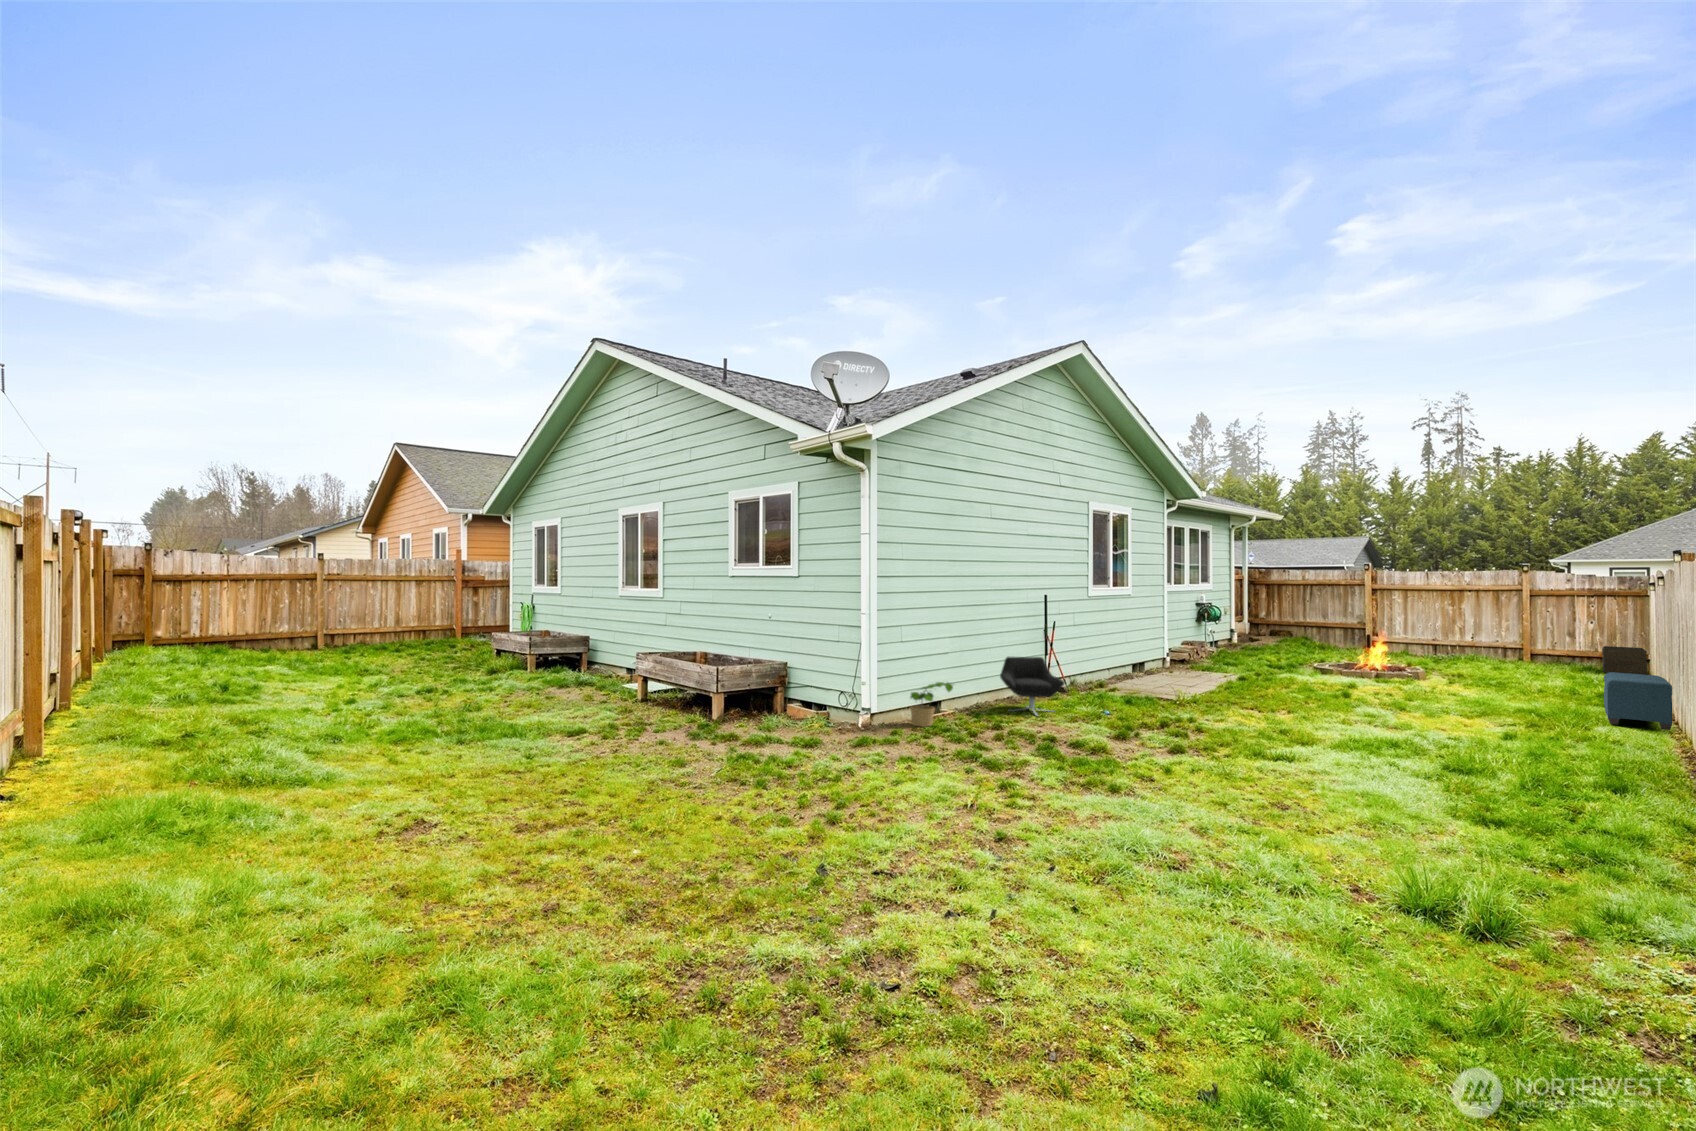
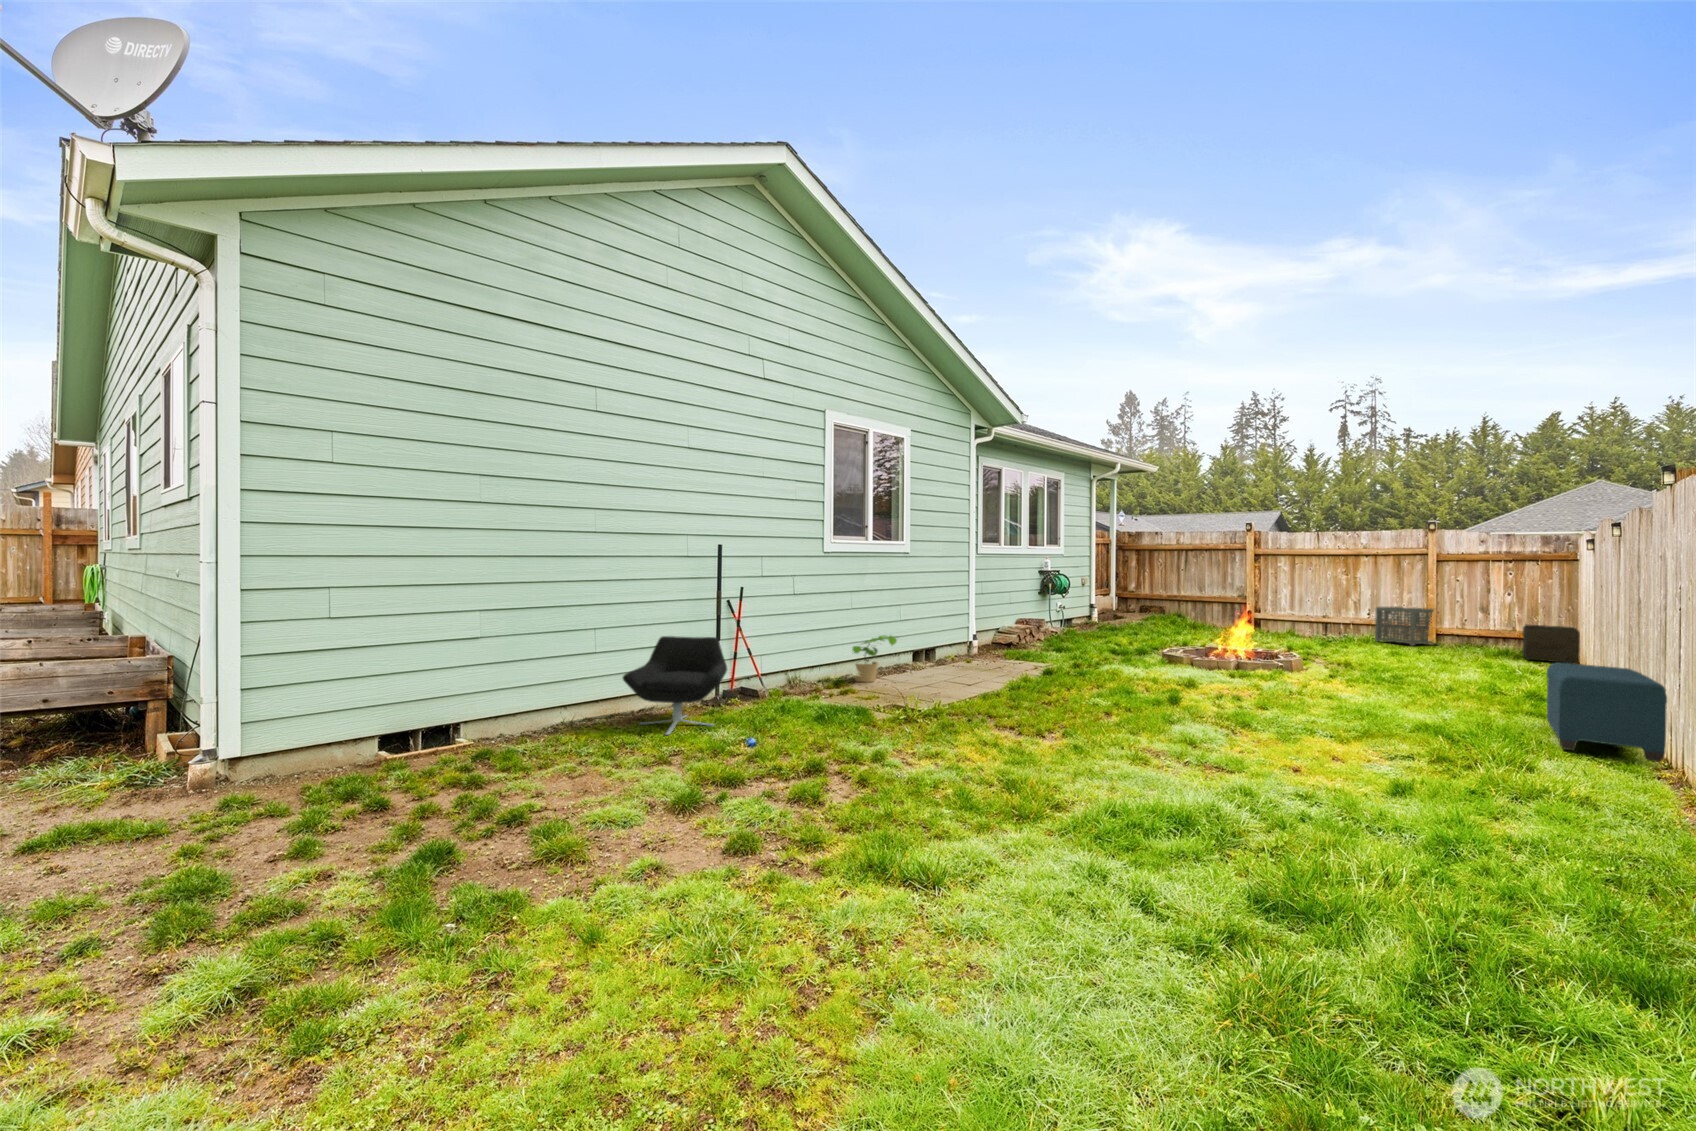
side table: none [1480,632,1534,663] -> present [1375,607,1438,646]
potted plant: present [910,682,953,727] -> present [853,635,897,682]

